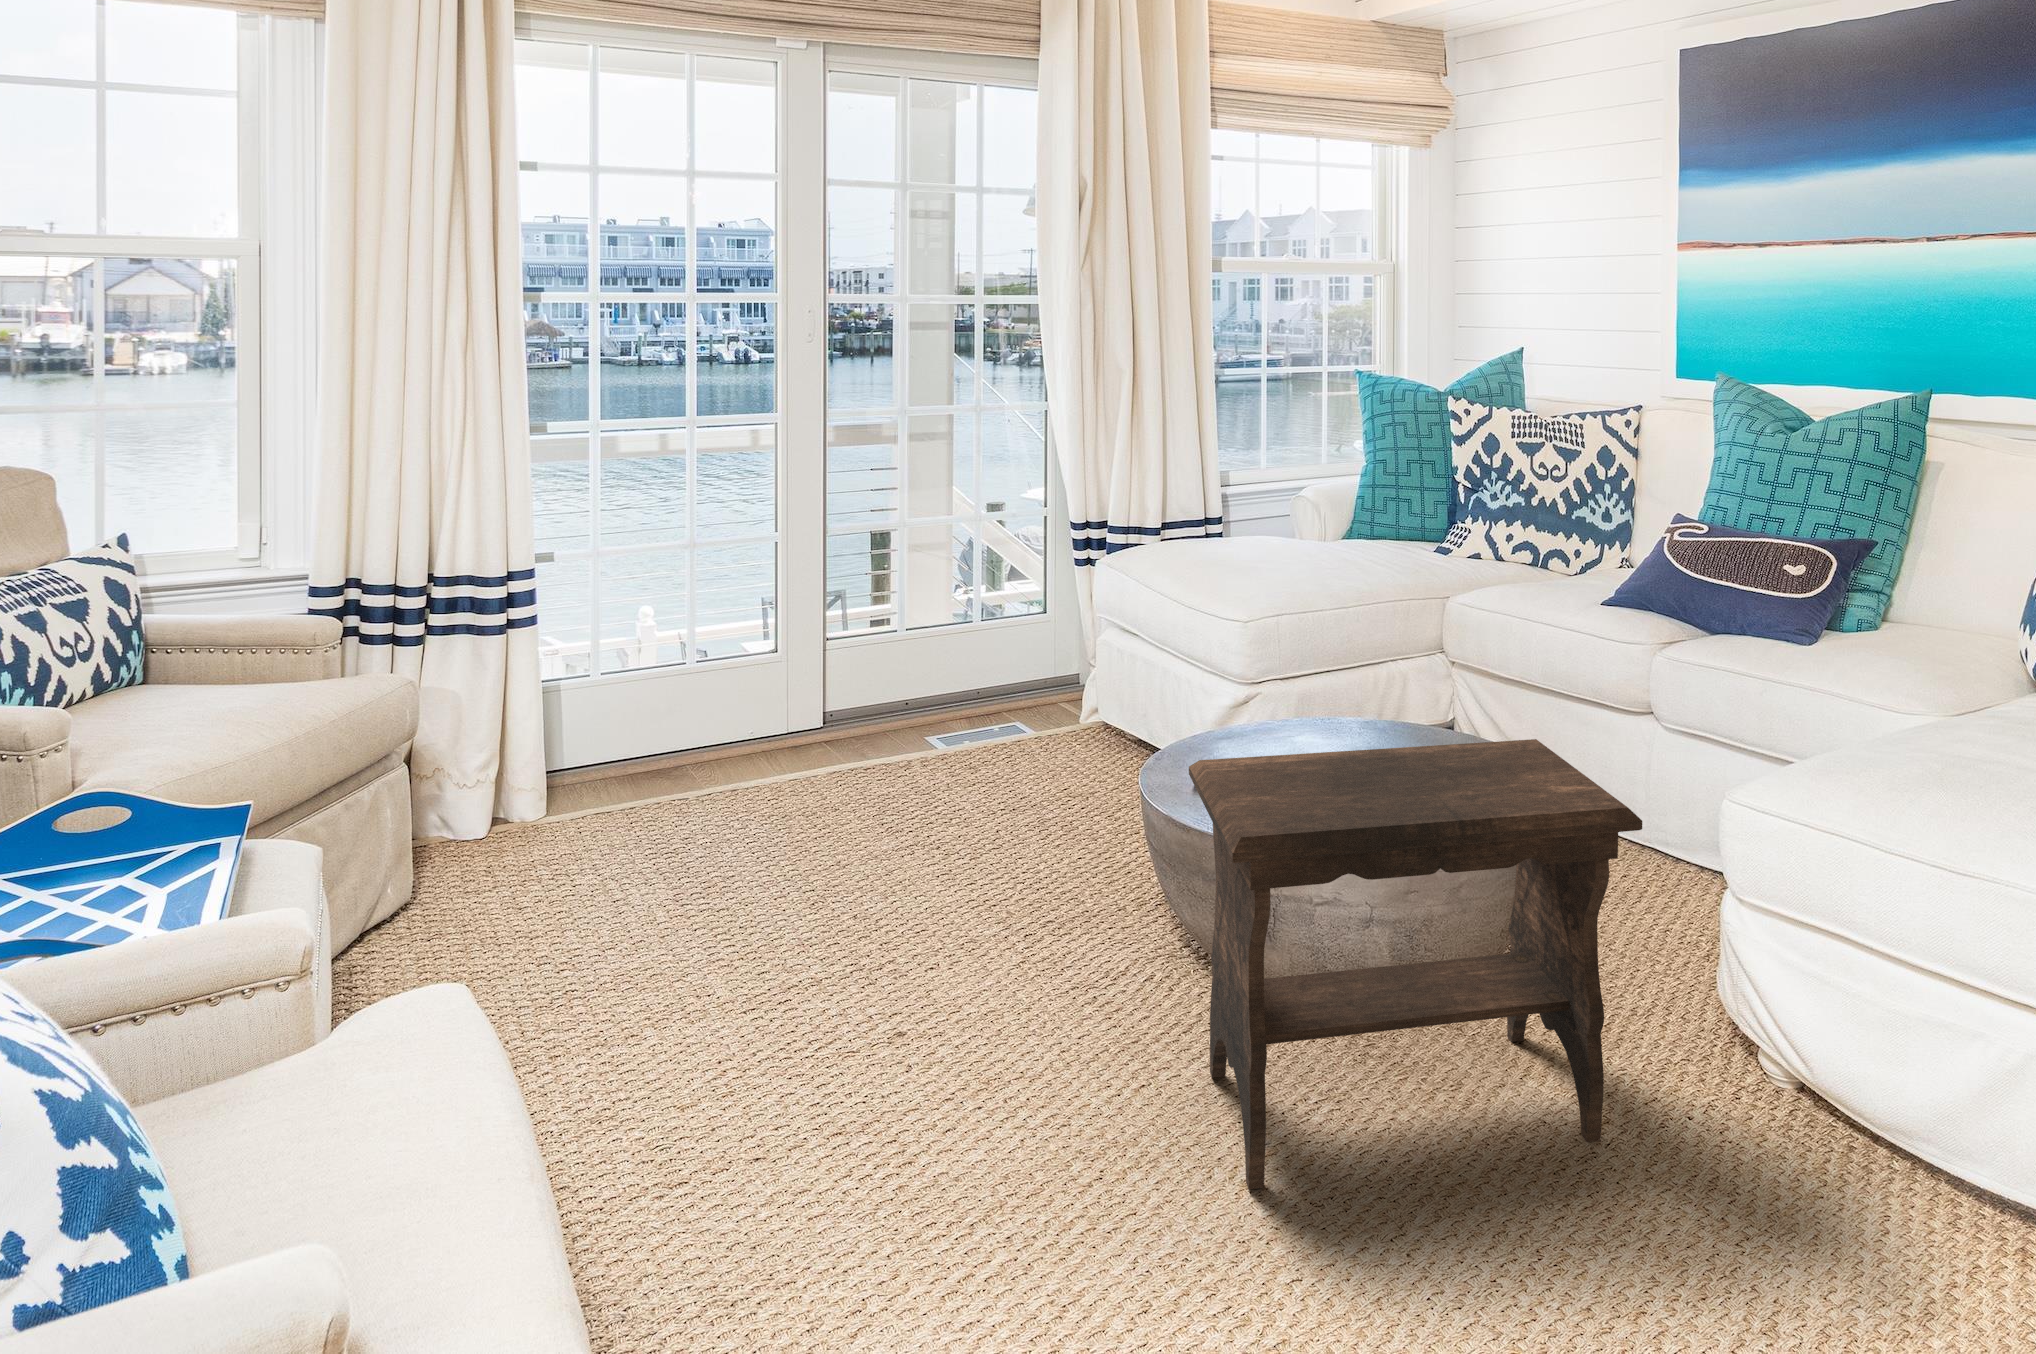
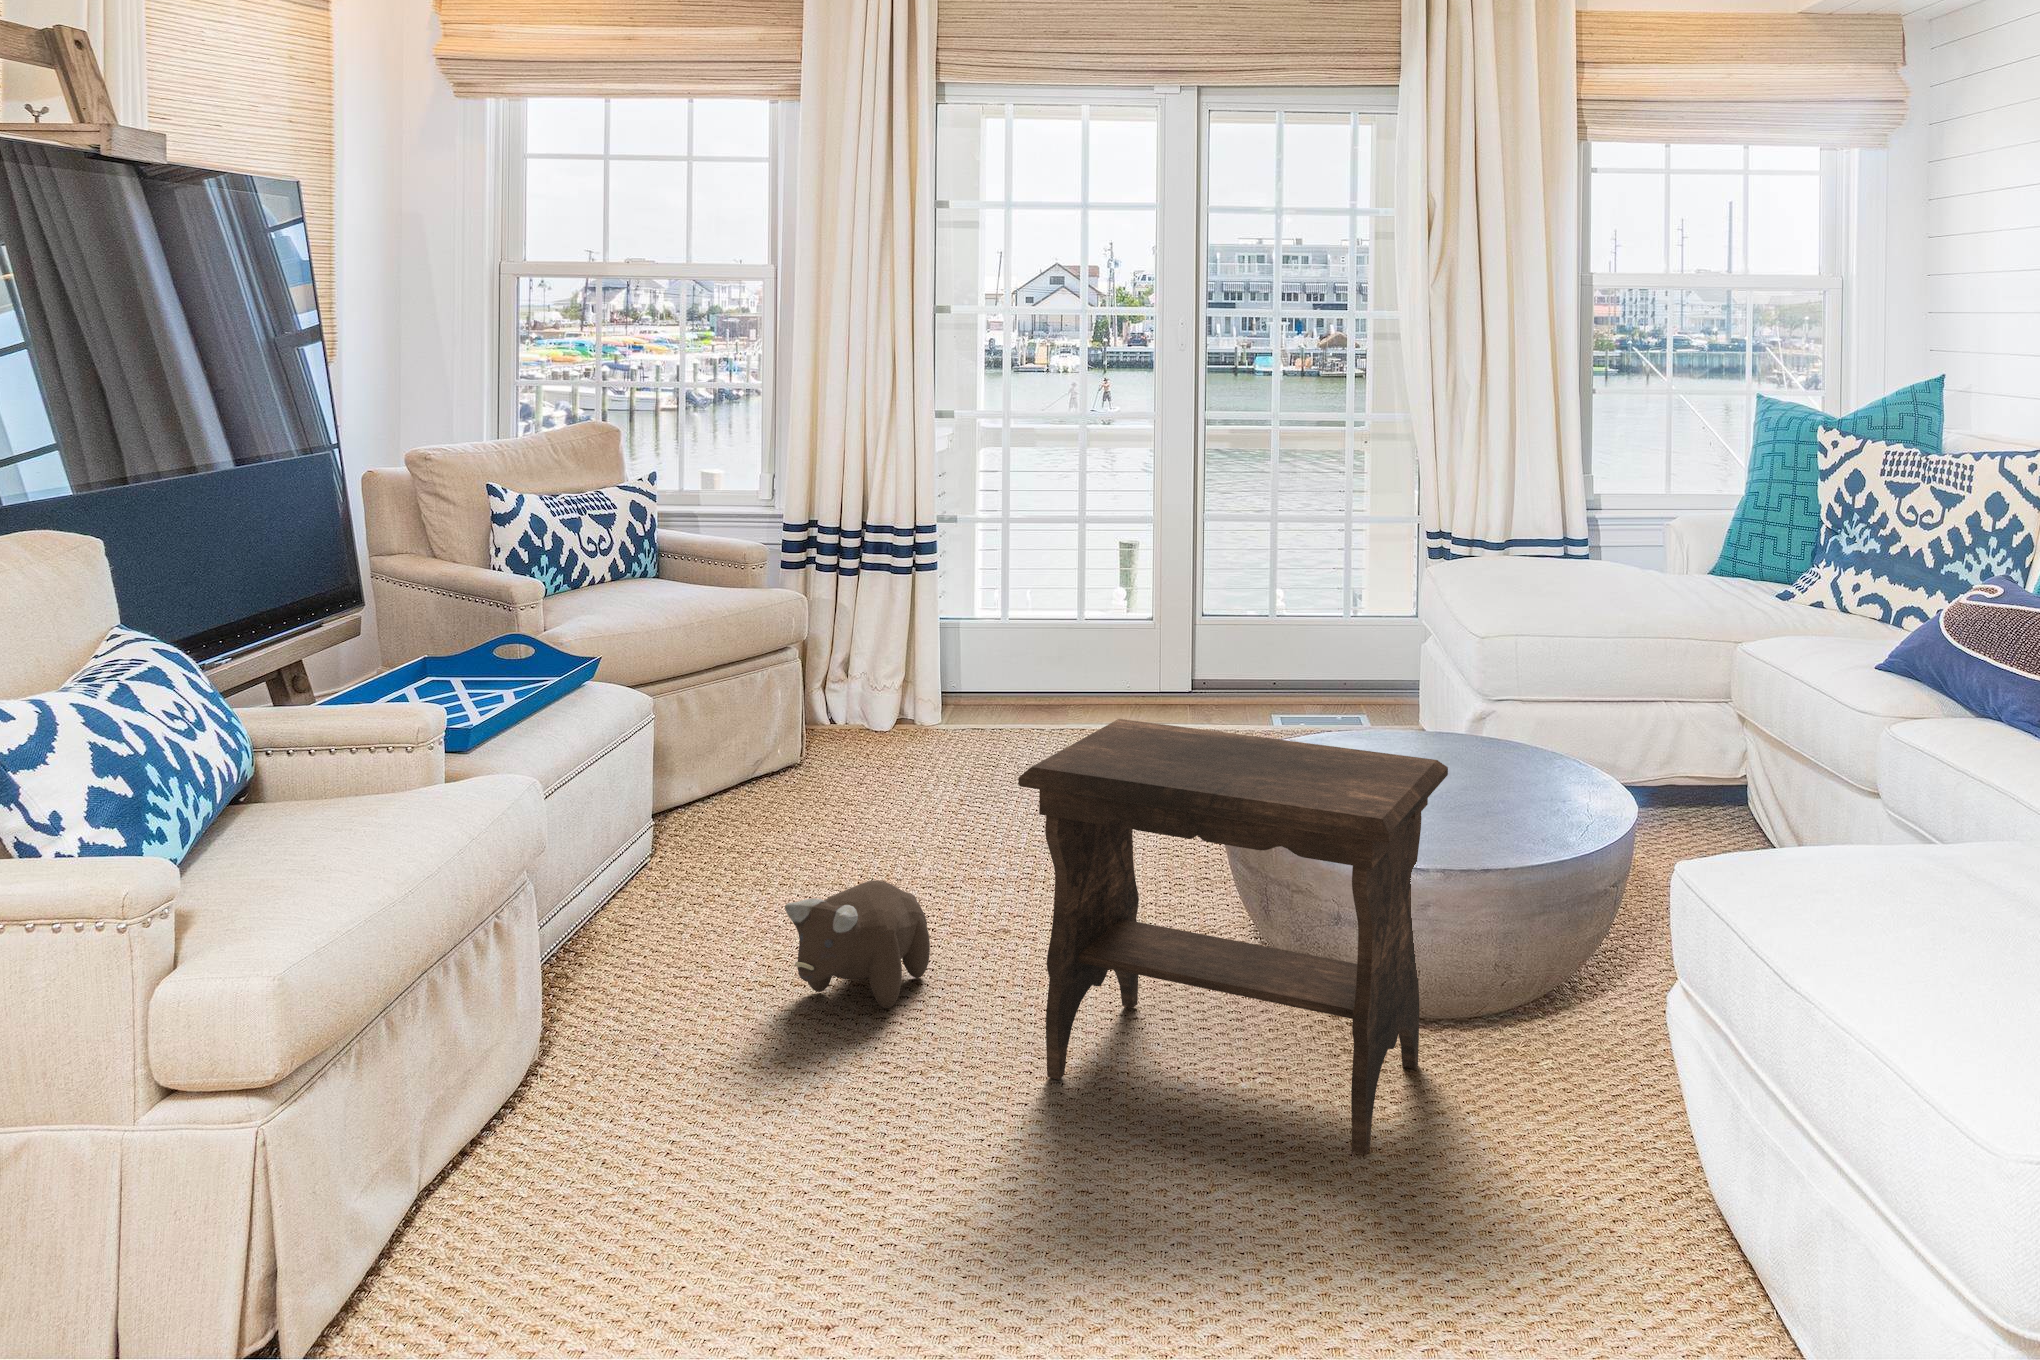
plush toy: none [834,1026,988,1200] -> present [785,880,930,1008]

